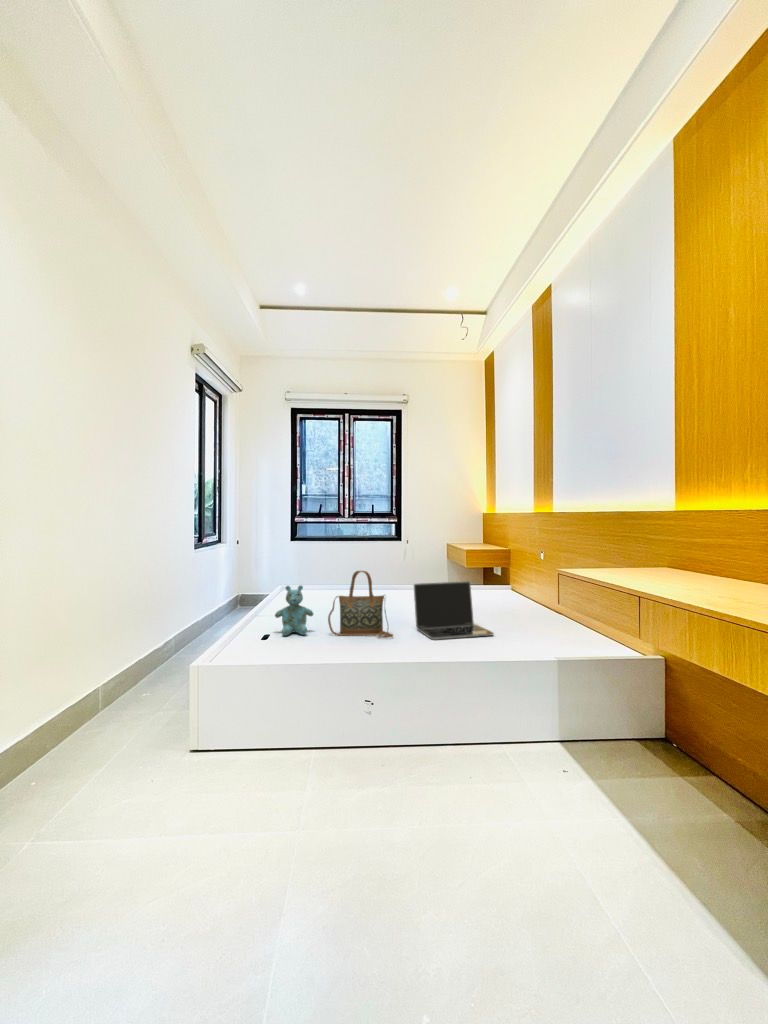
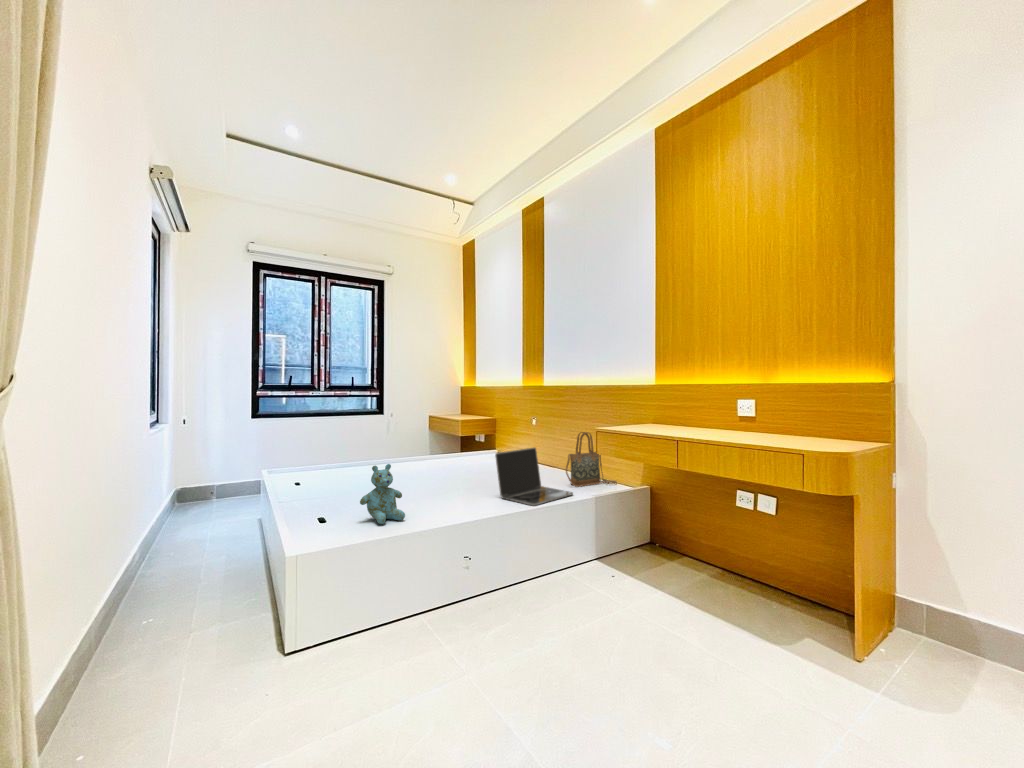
handbag: present [328,571,393,638] -> present [566,432,617,487]

